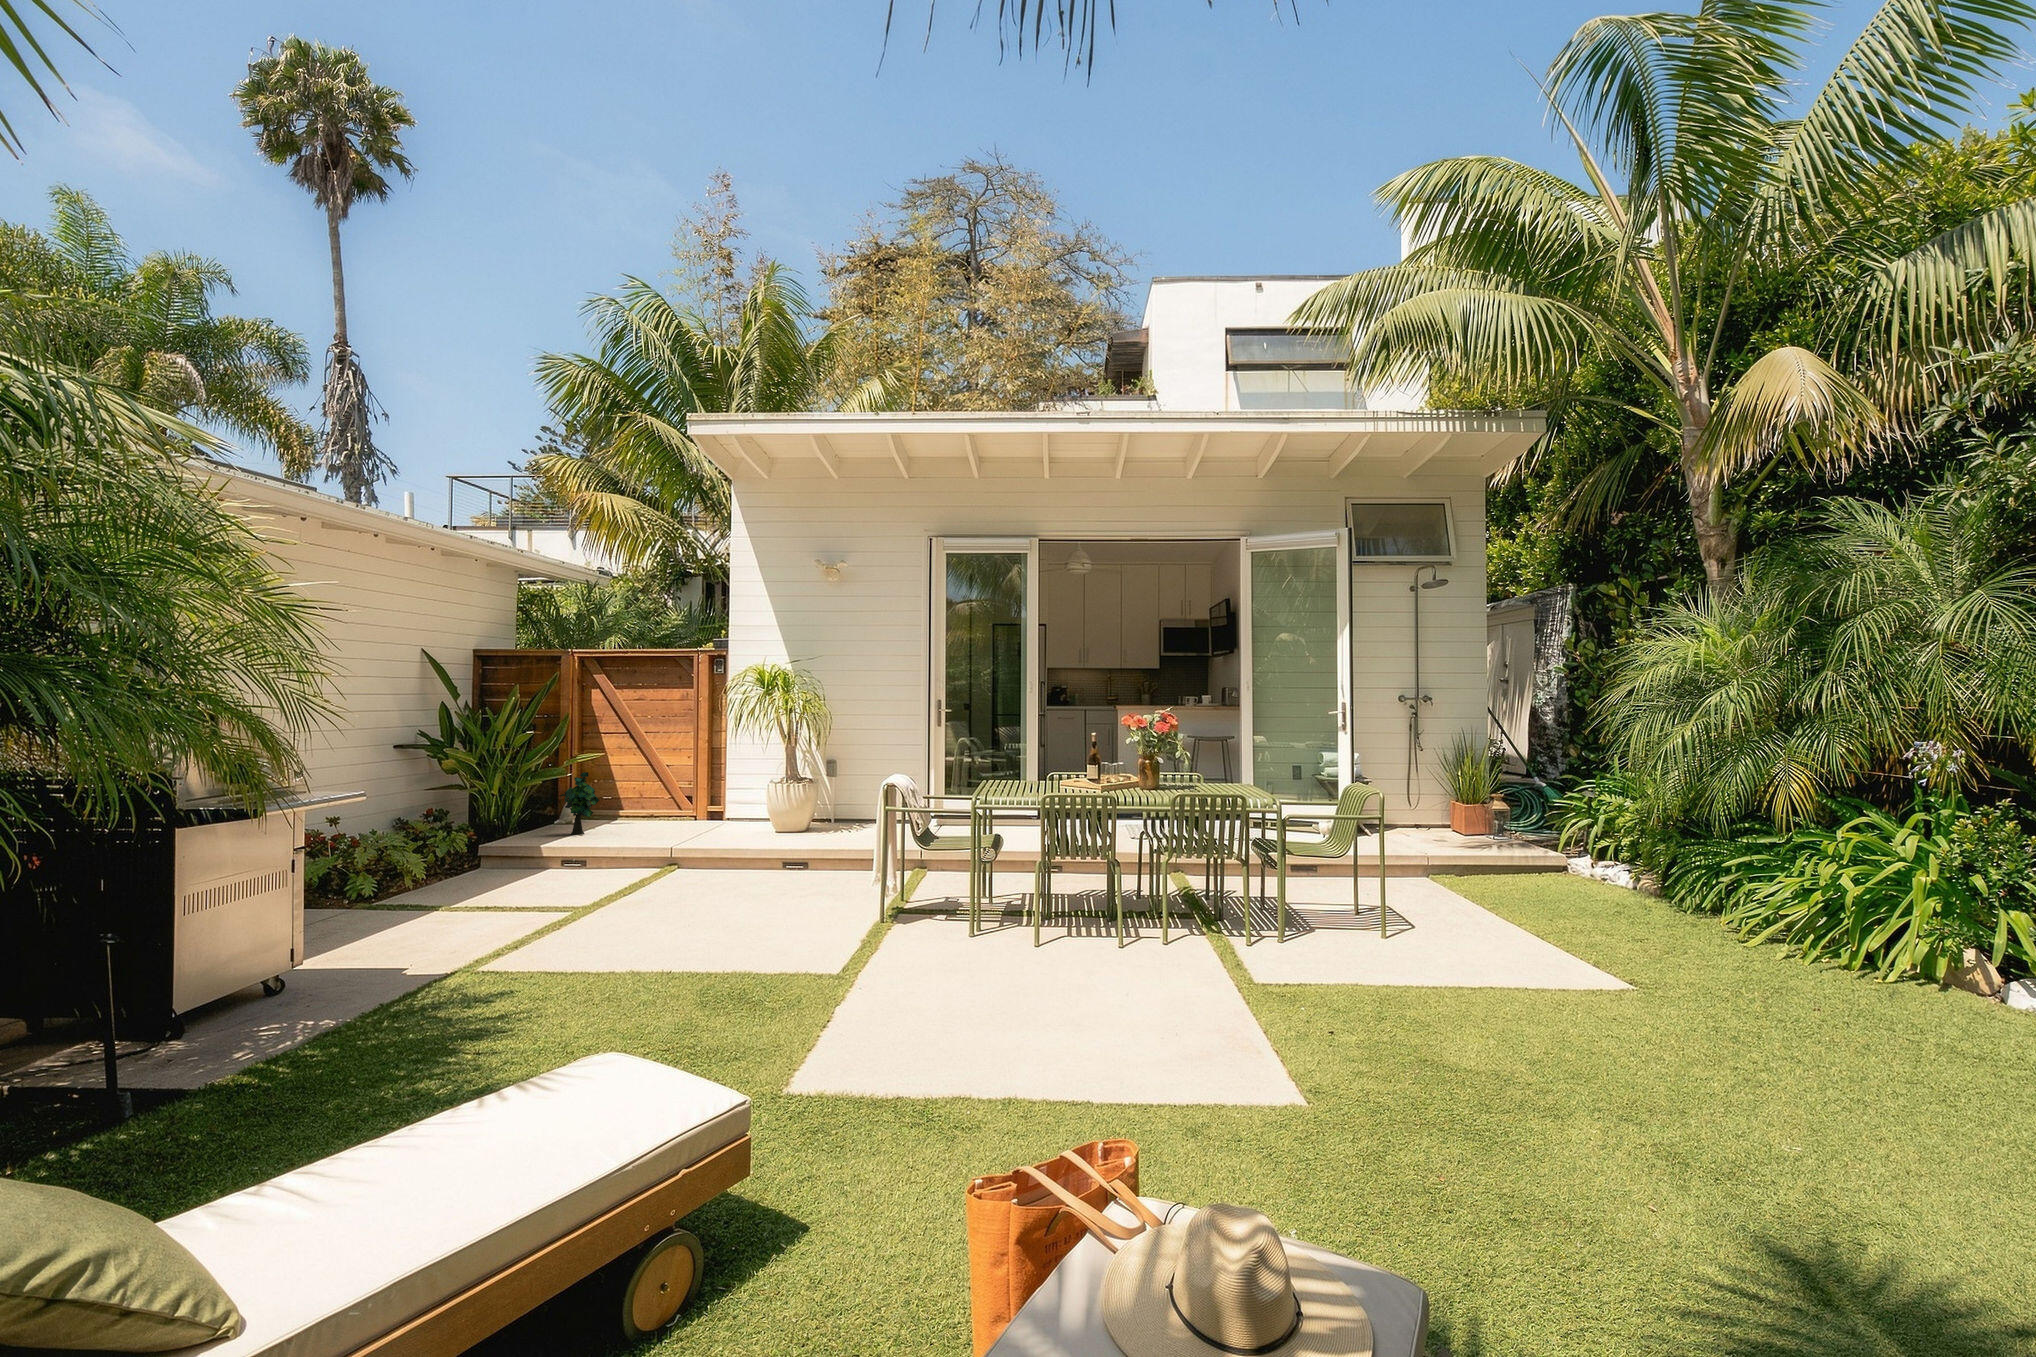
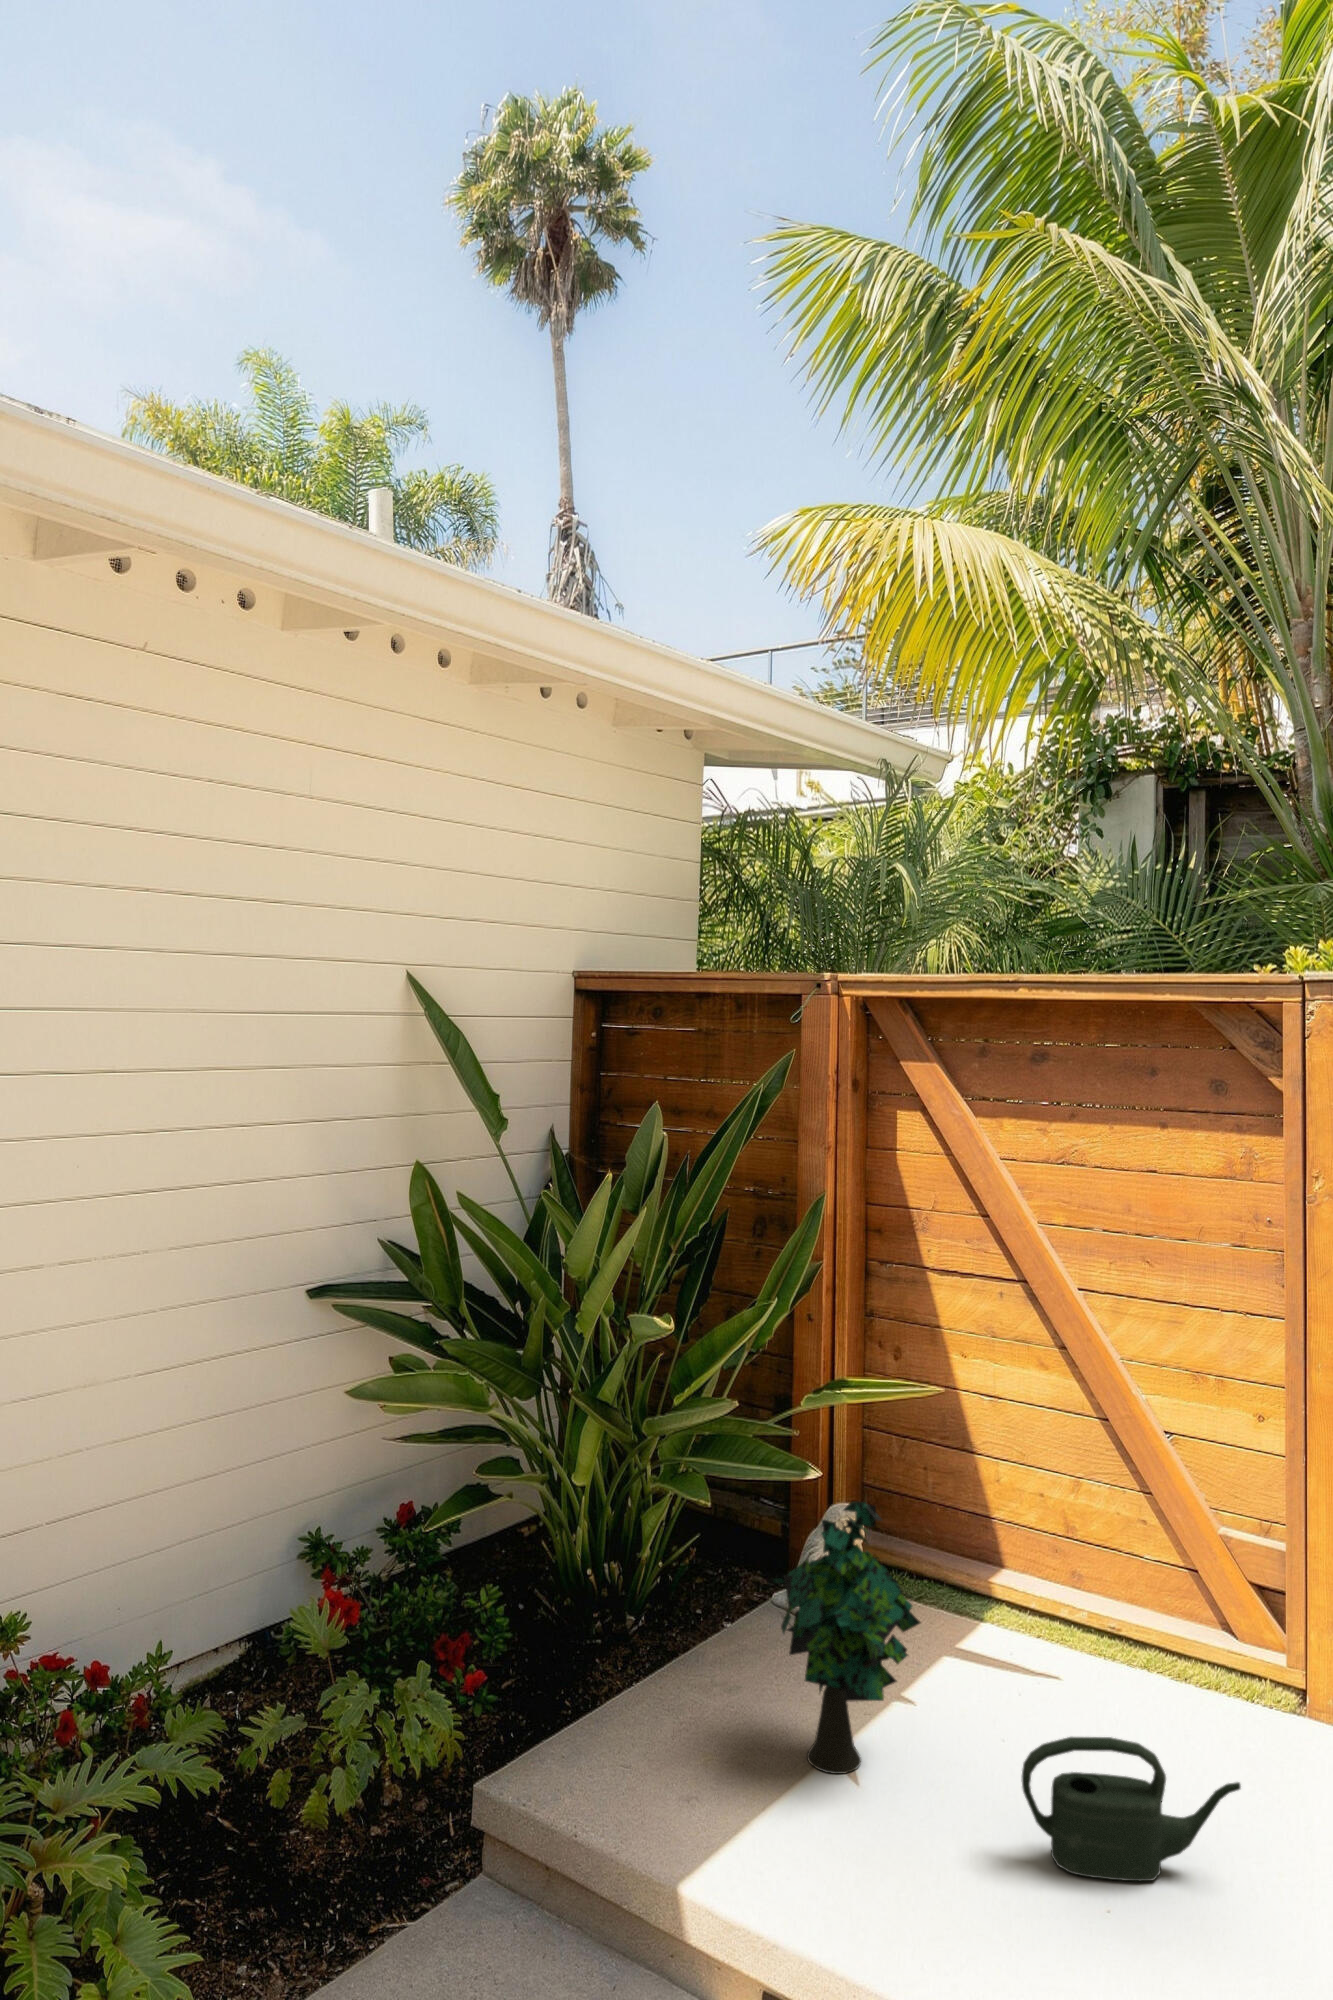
watering can: none [622,808,669,835] -> present [1022,1737,1241,1881]

